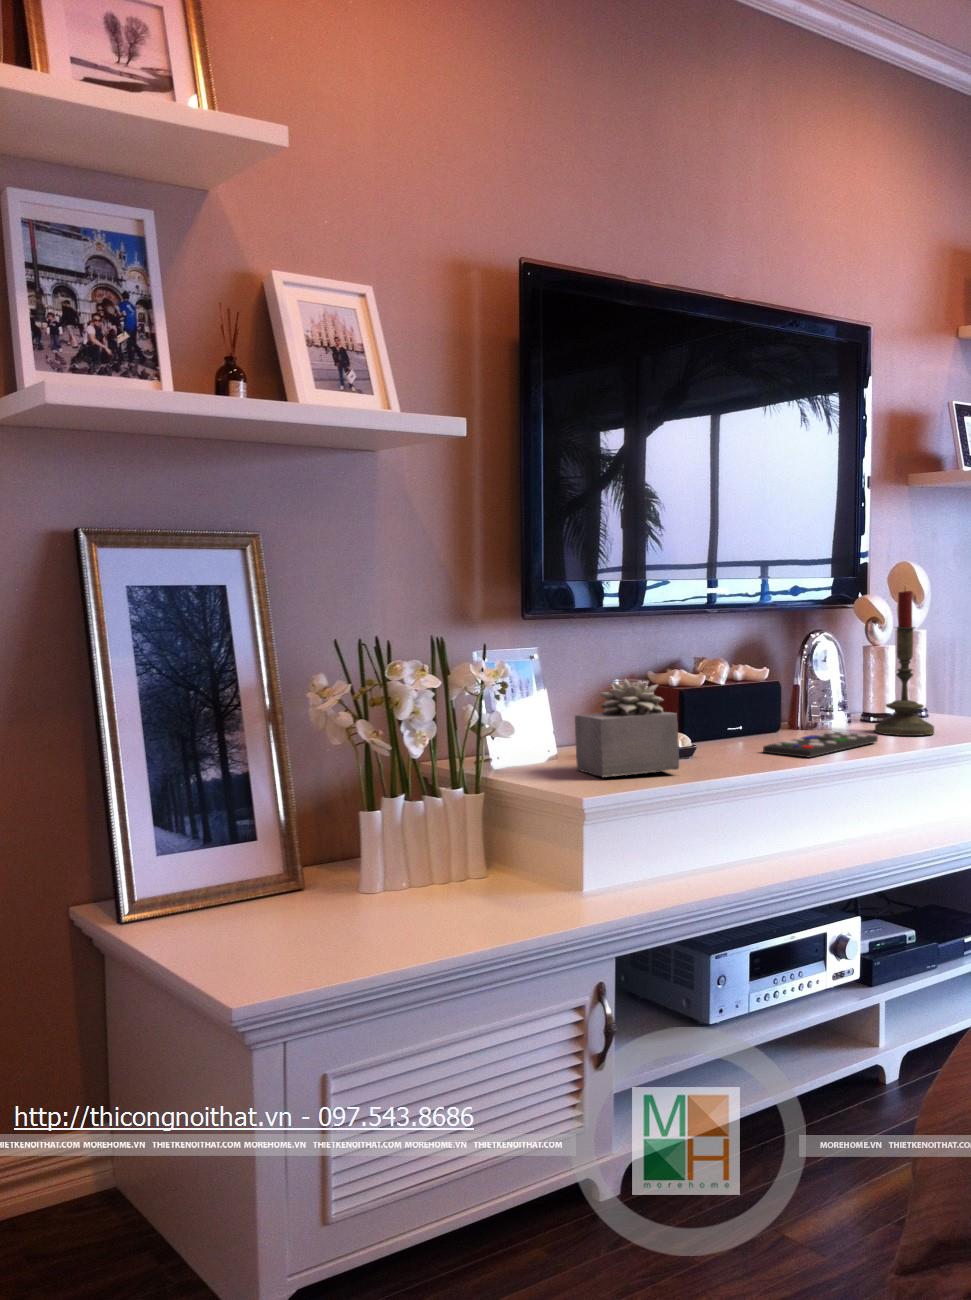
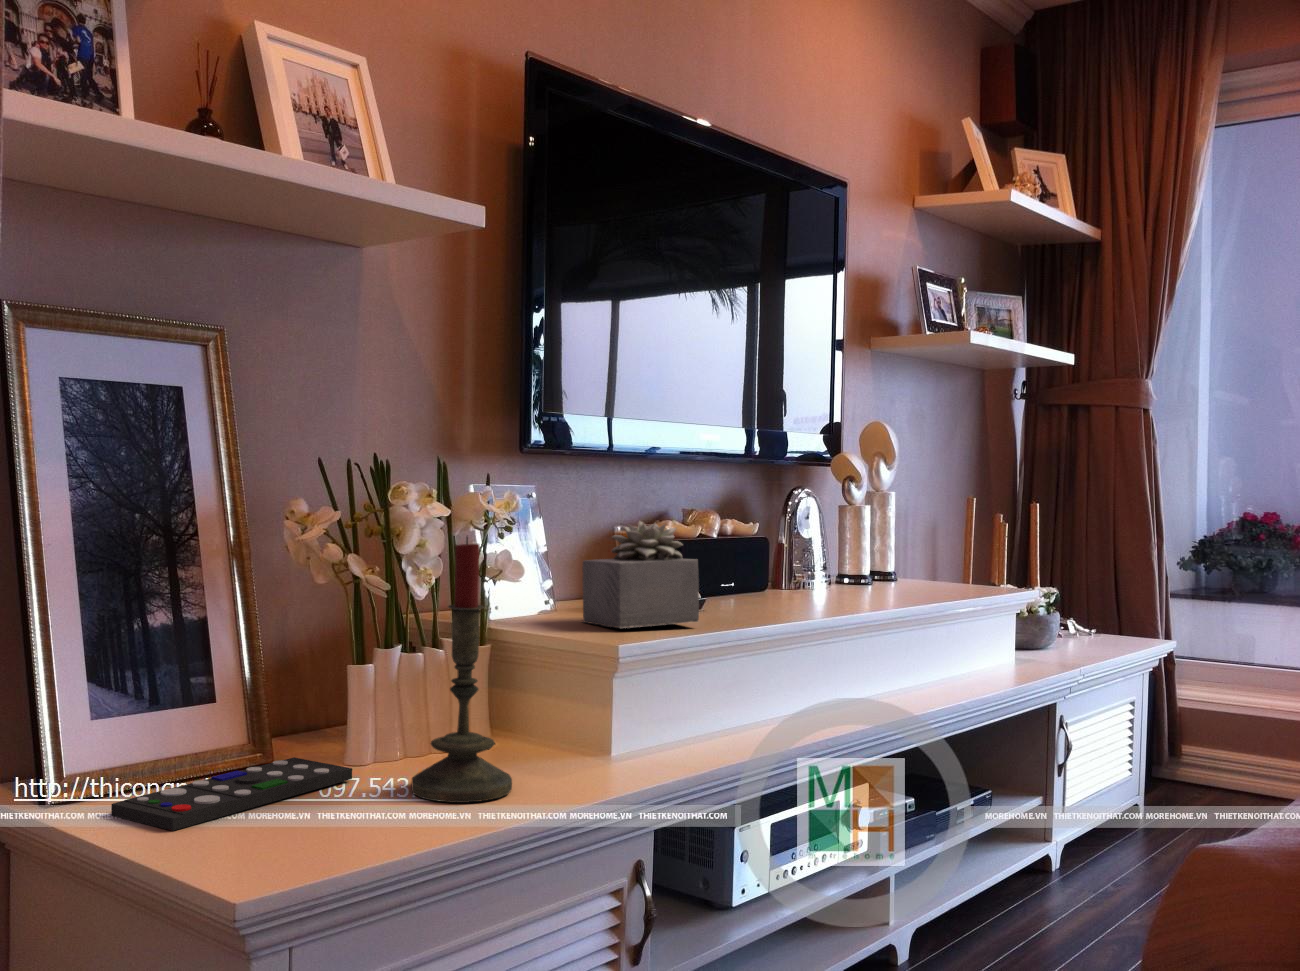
candle: present [875,590,934,736] -> present [411,537,512,803]
remote control: present [763,732,878,757] -> present [111,757,352,831]

